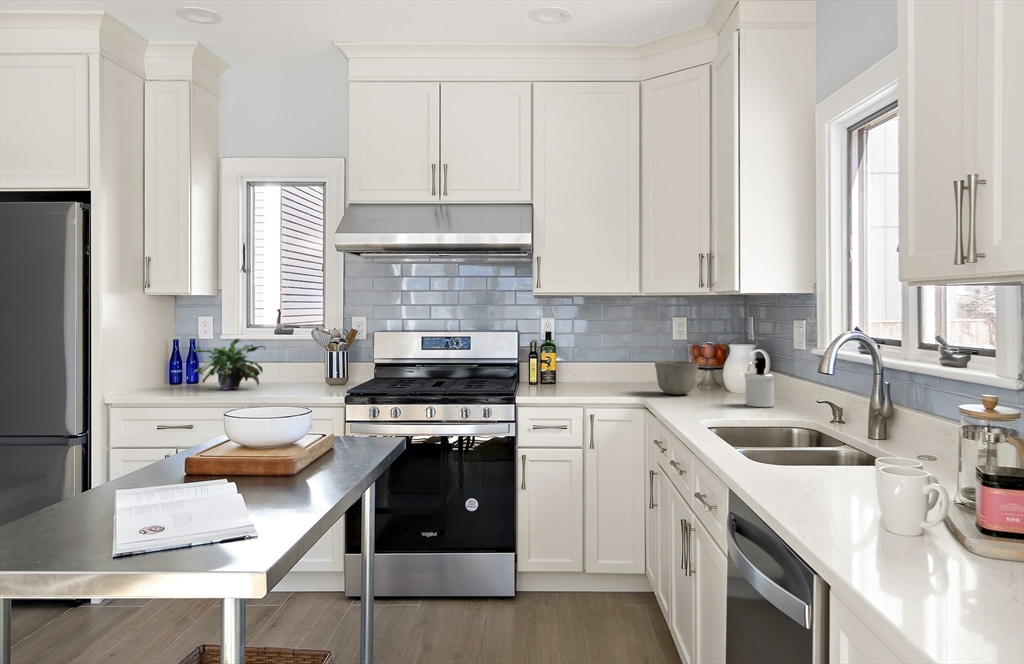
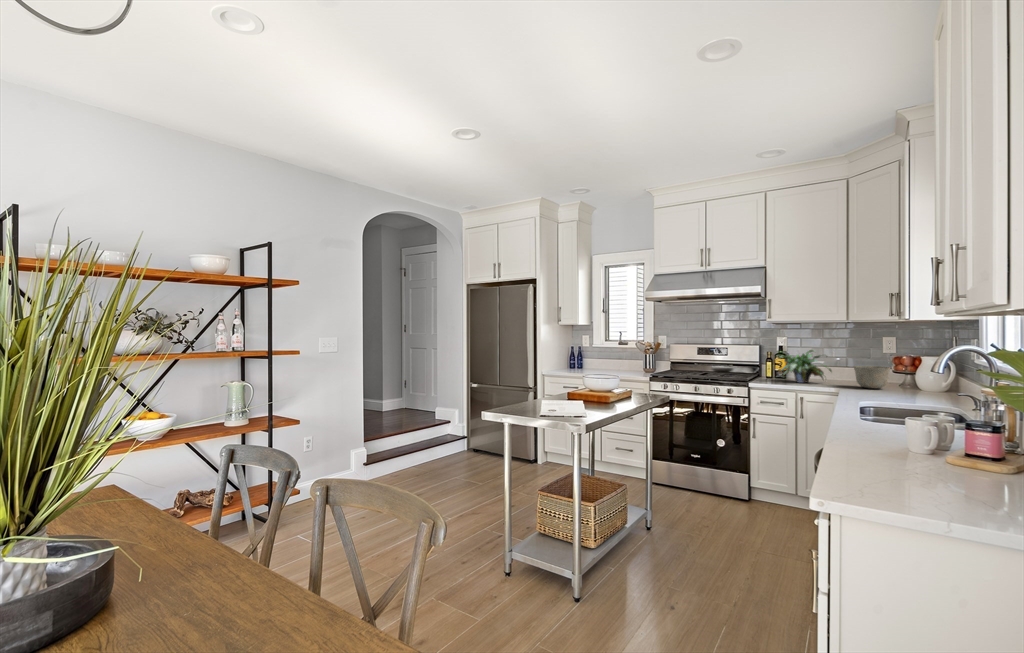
potted plant: present [194,339,264,390] -> present [781,350,832,383]
soap dispenser: present [745,358,776,407] -> none [915,365,945,399]

